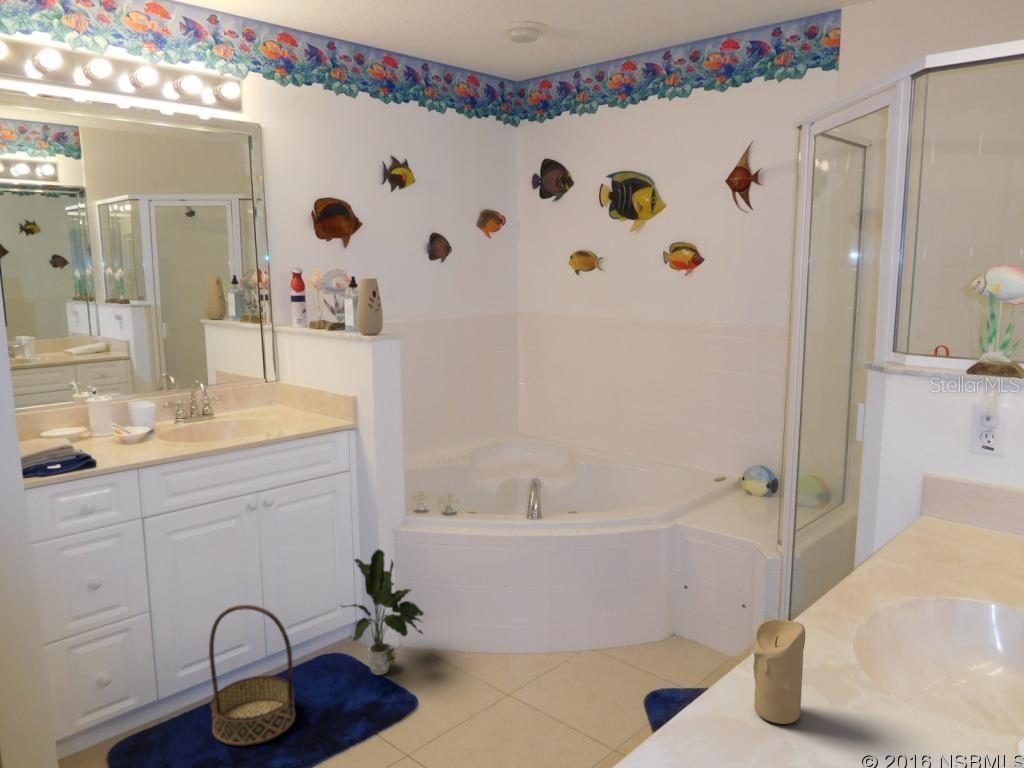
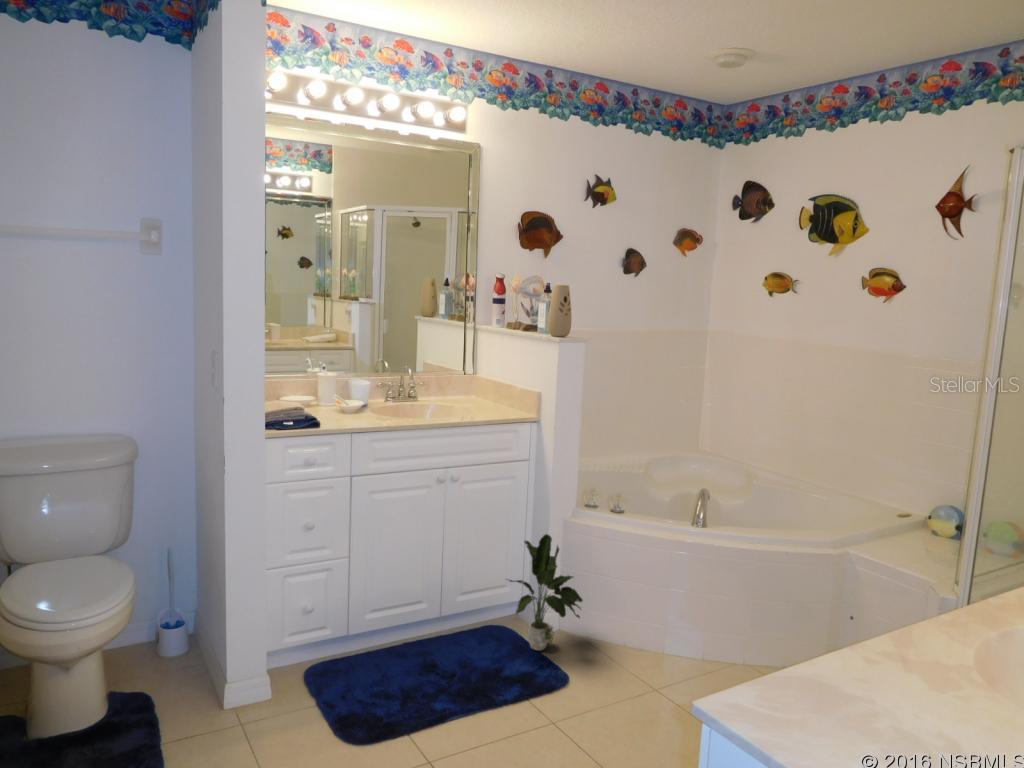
basket: present [209,605,296,746] -> none [389,563,461,687]
candle: present [753,619,805,724] -> none [855,605,909,702]

